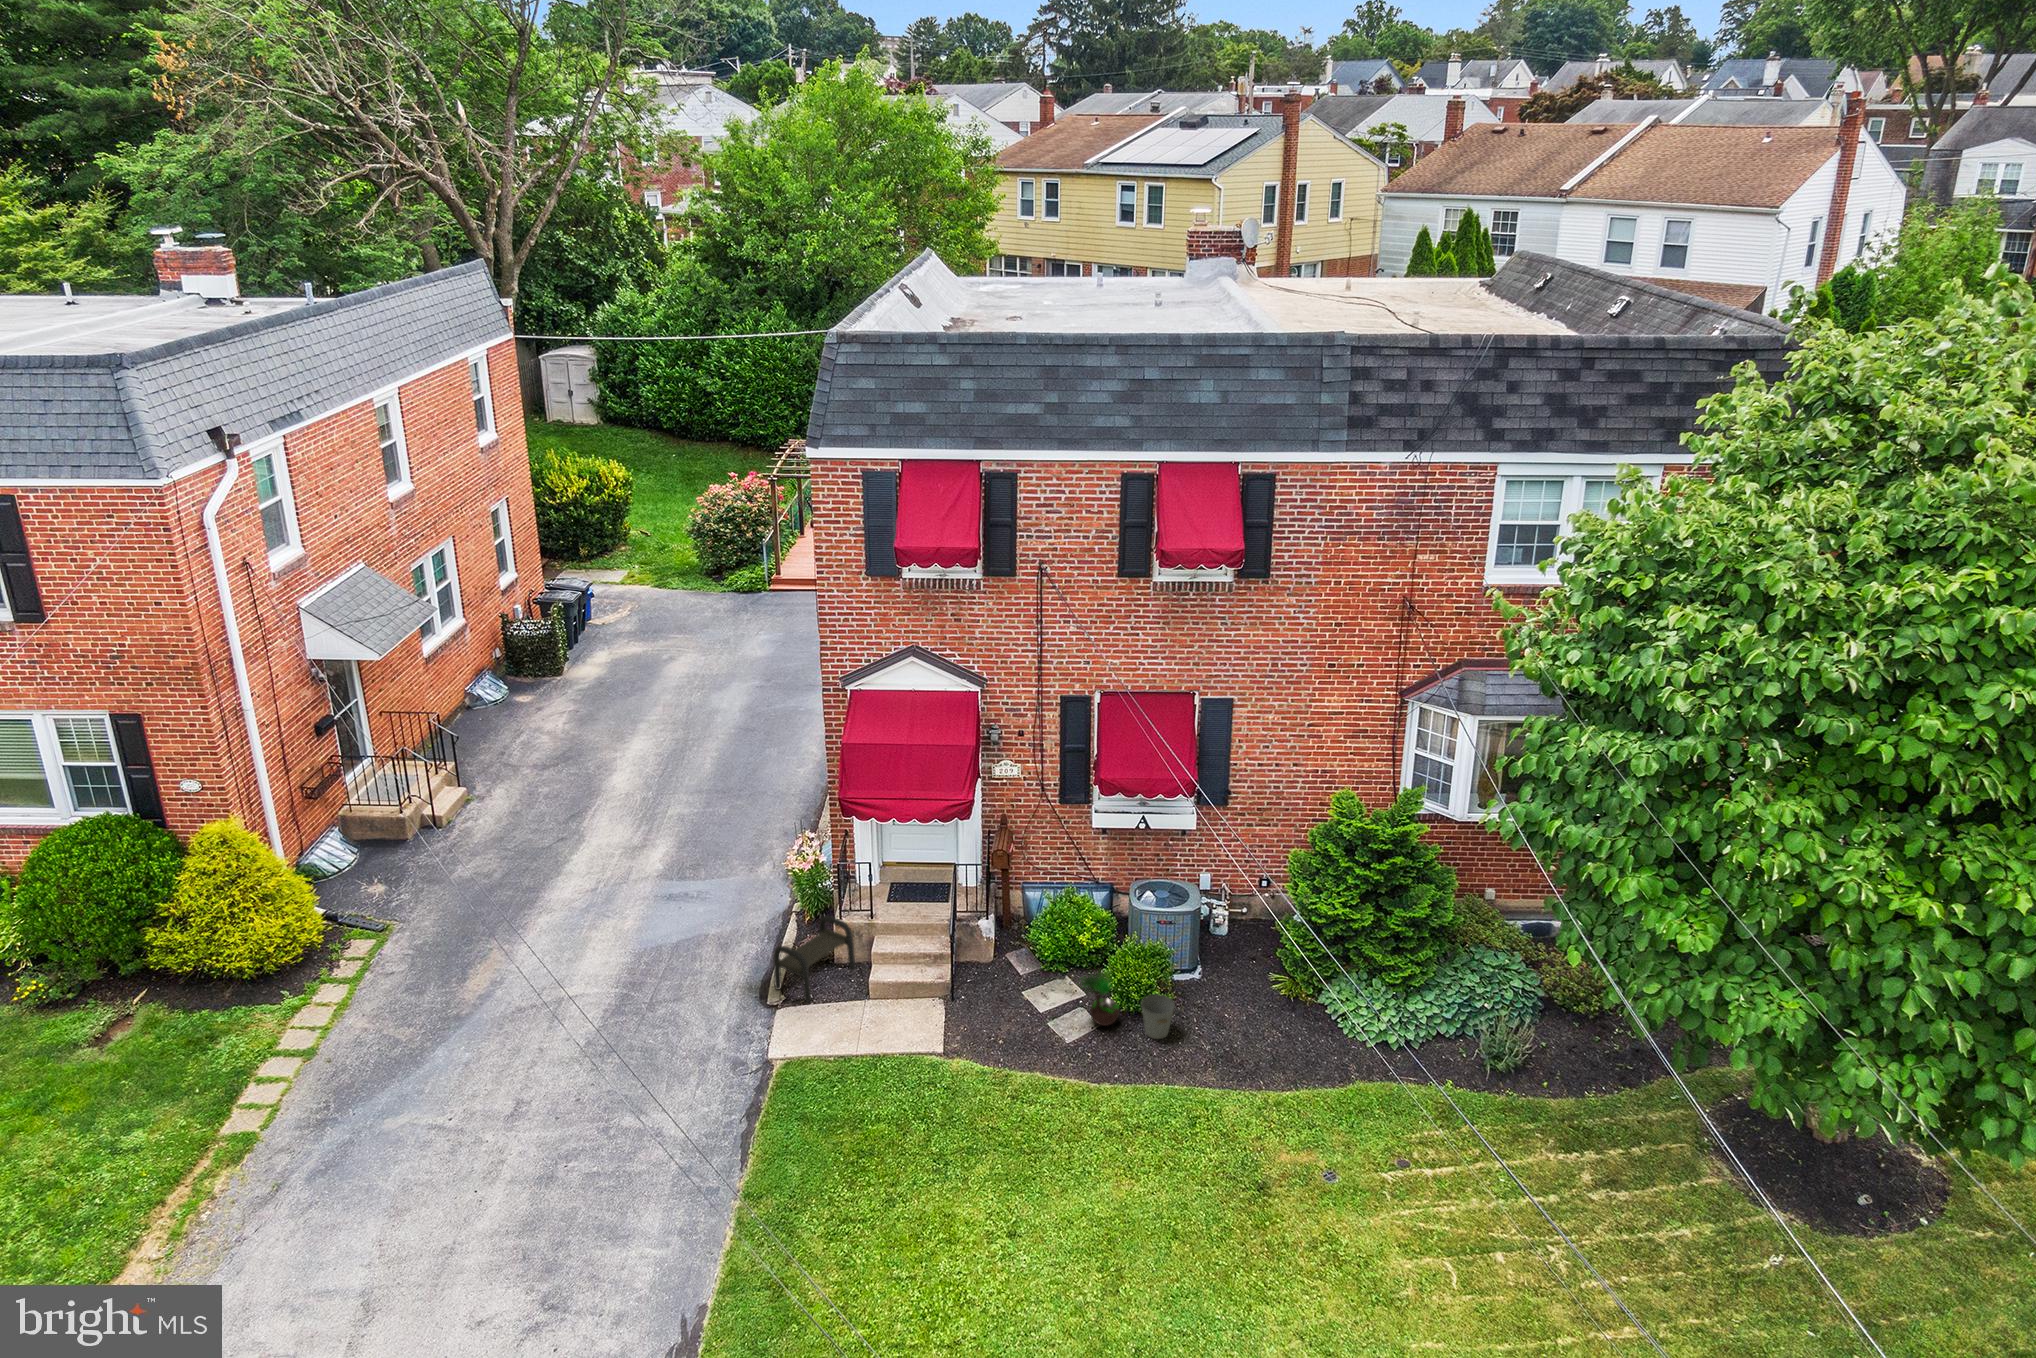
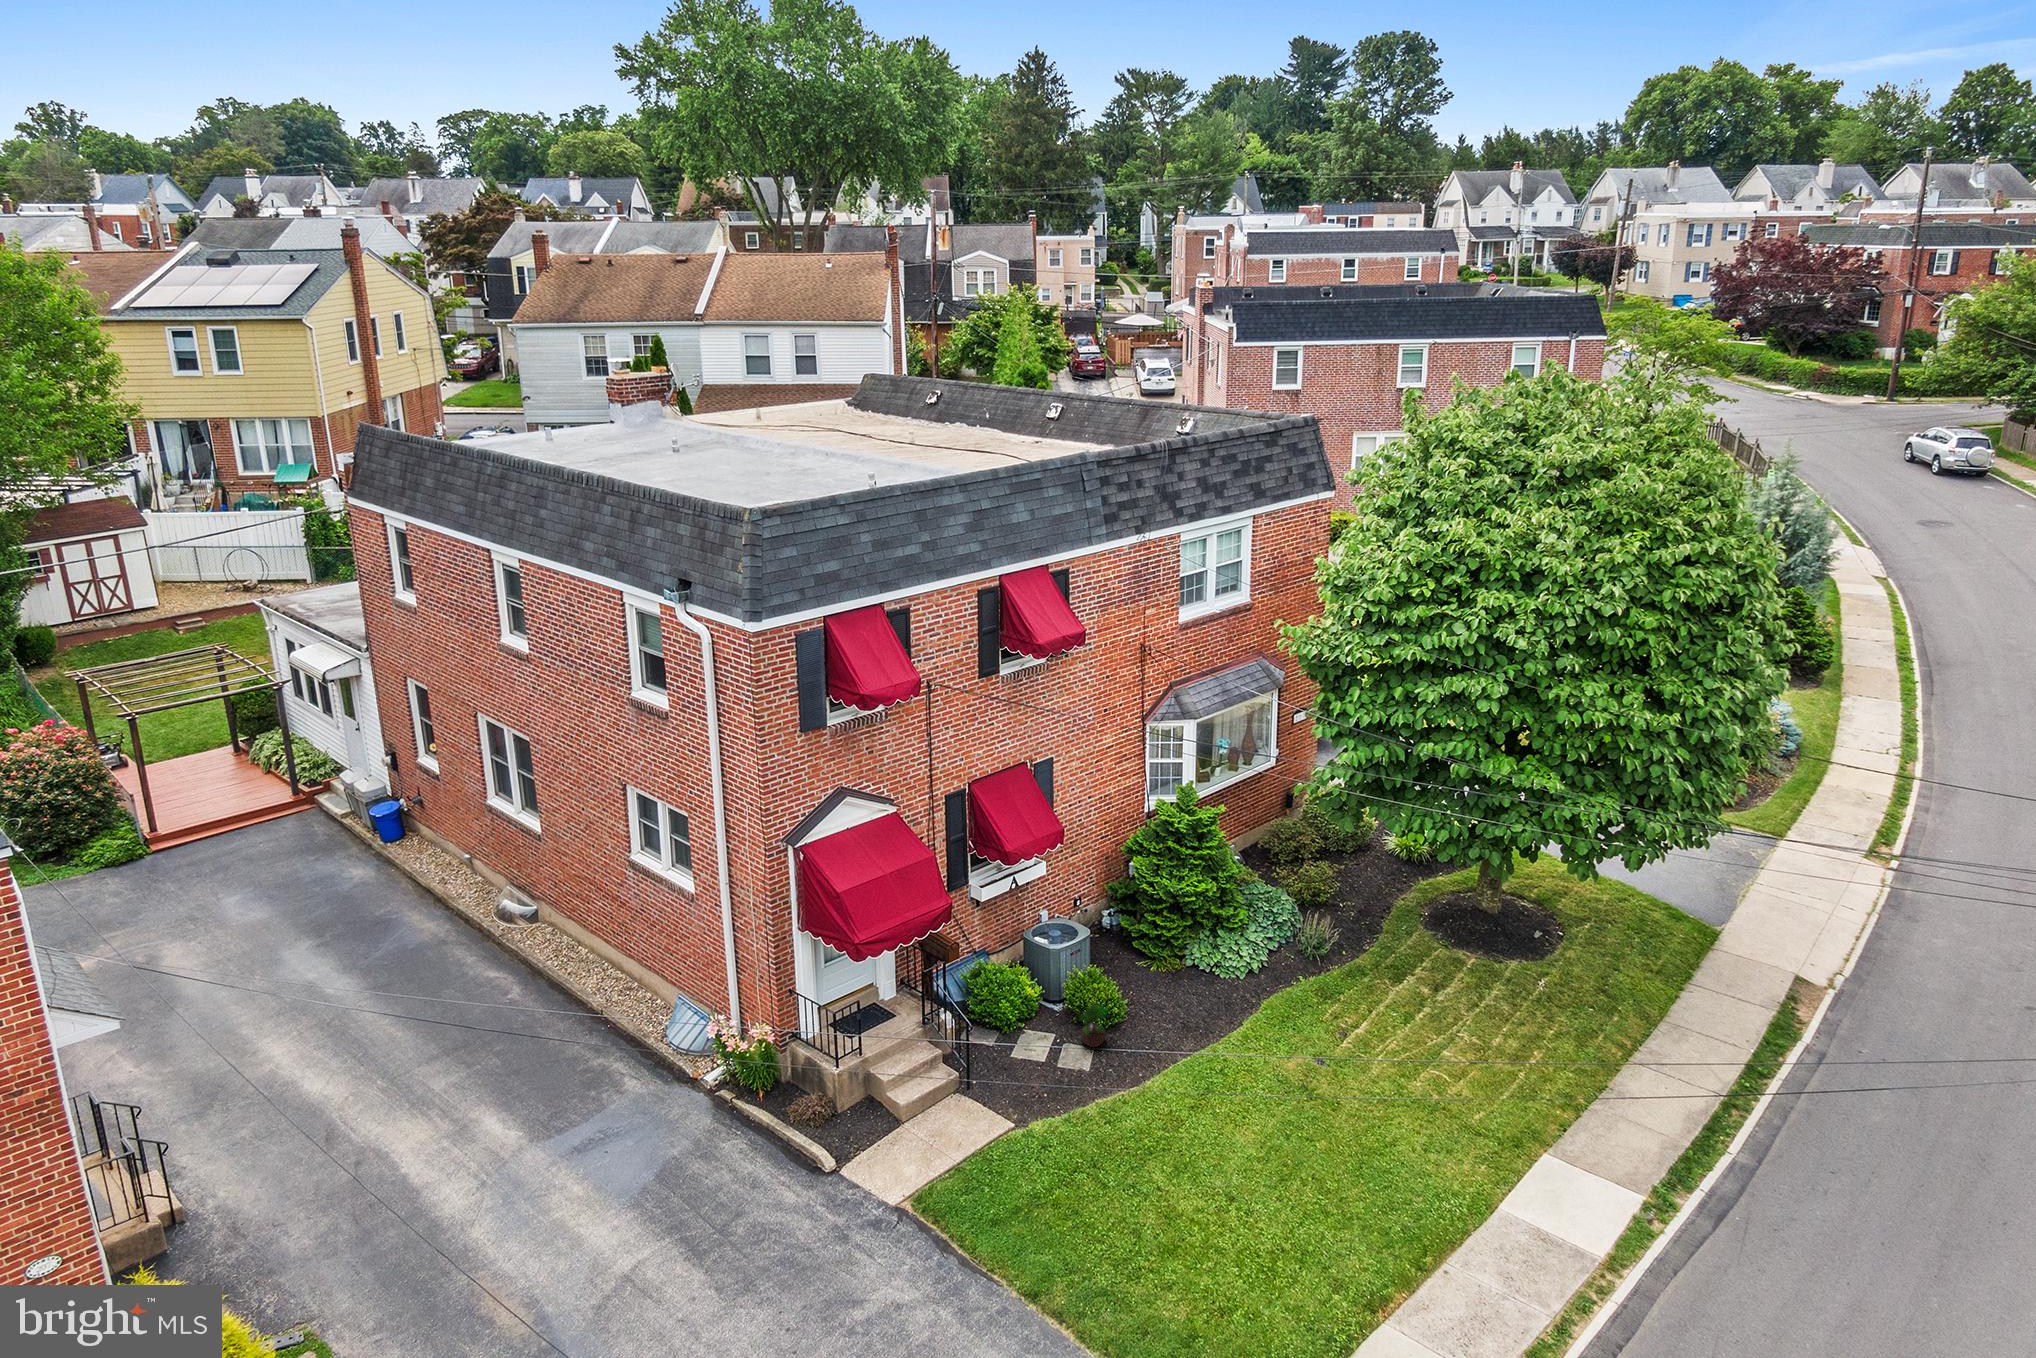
bench: present [773,916,855,1003] -> none [827,1064,879,1152]
bucket: present [1141,994,1175,1039] -> none [1118,1002,1147,1038]

